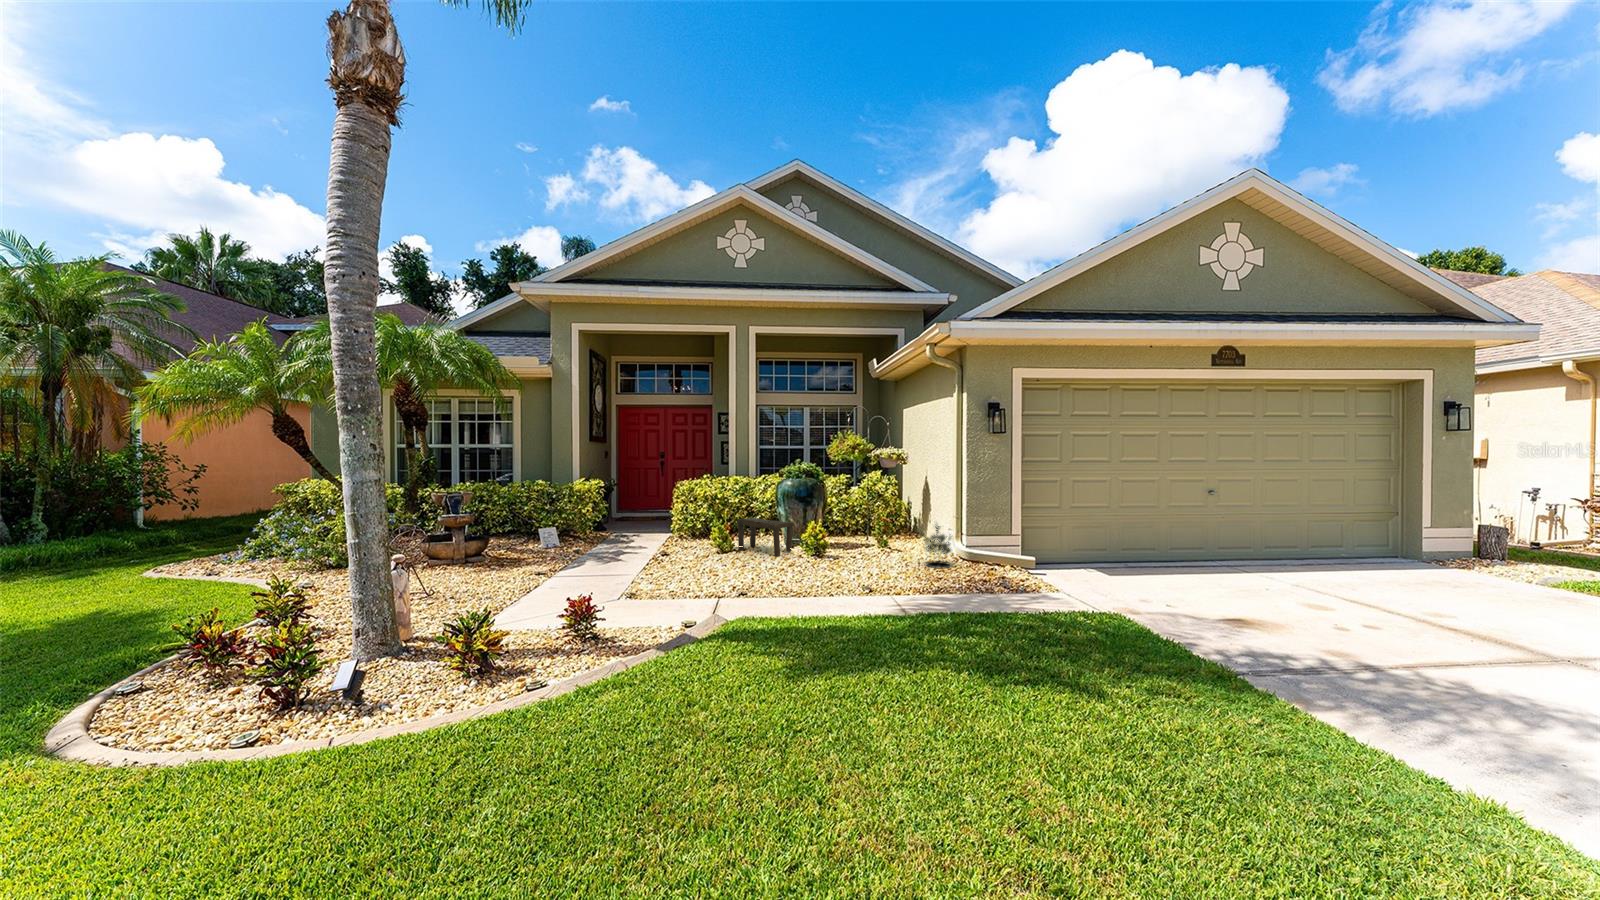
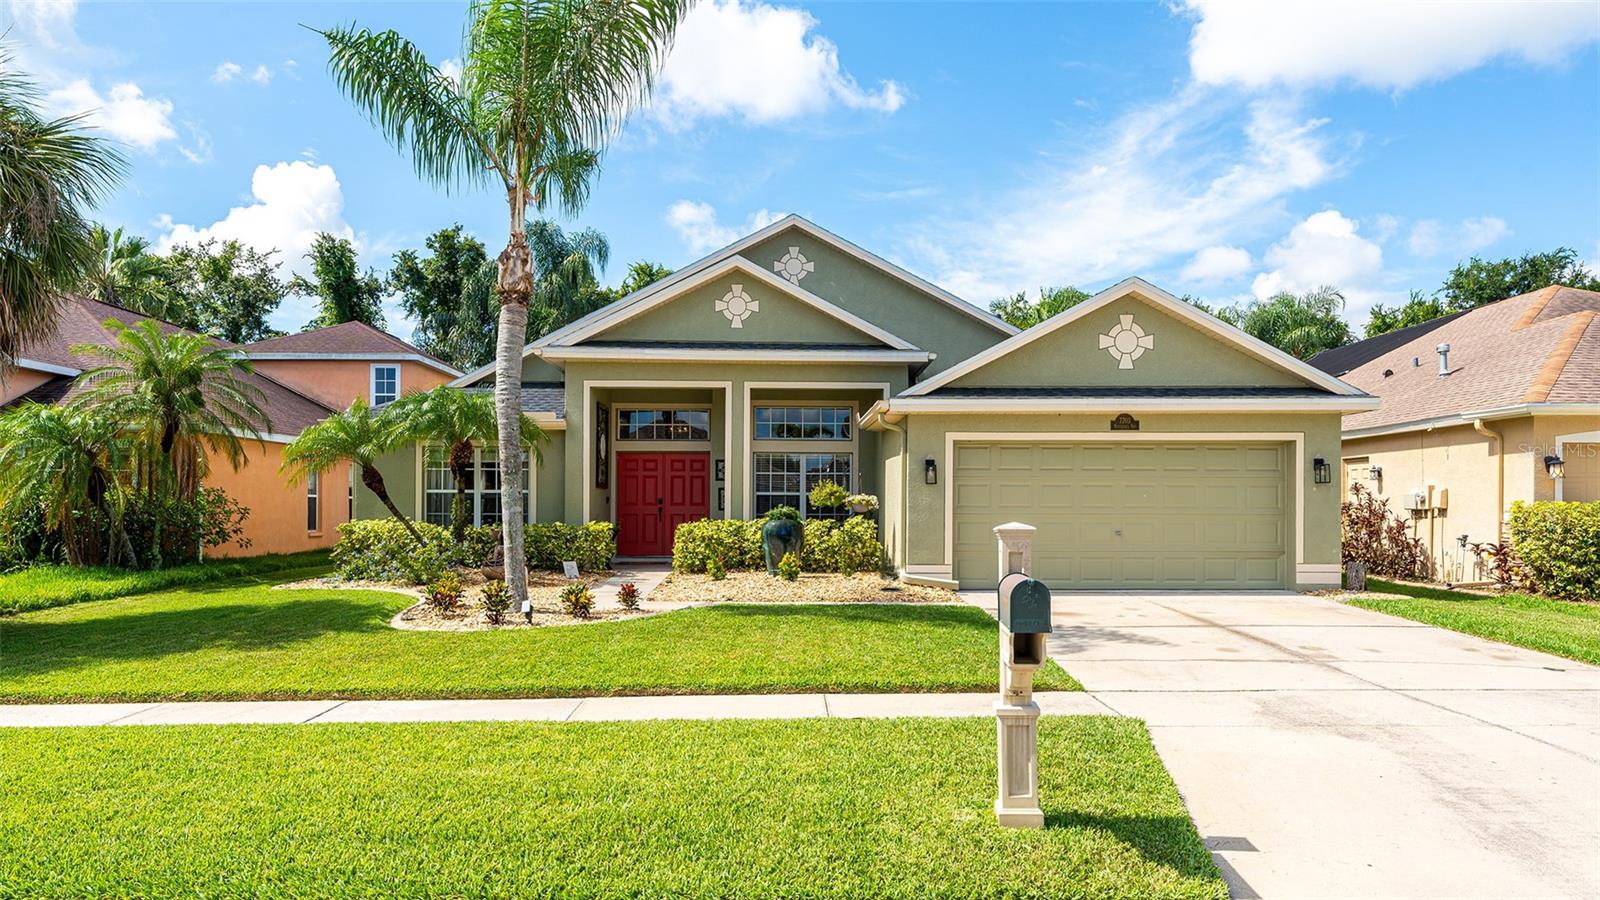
bench: present [737,518,794,557] -> none [730,554,777,585]

